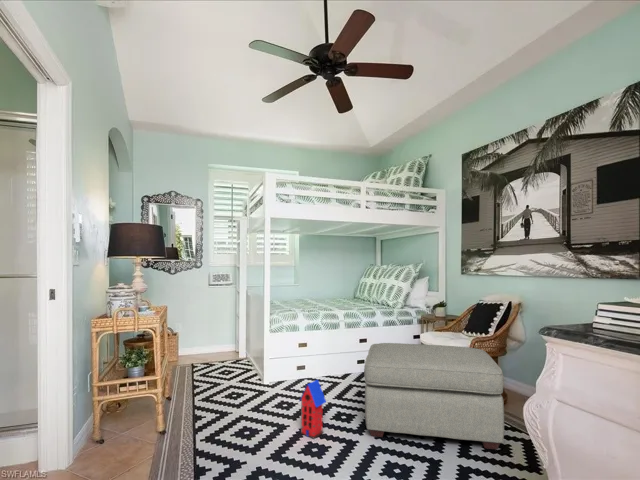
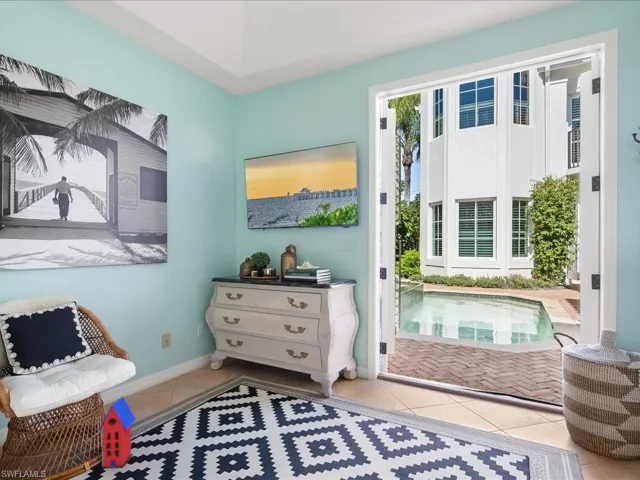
ottoman: present [364,343,504,449] -> none [175,327,310,438]

